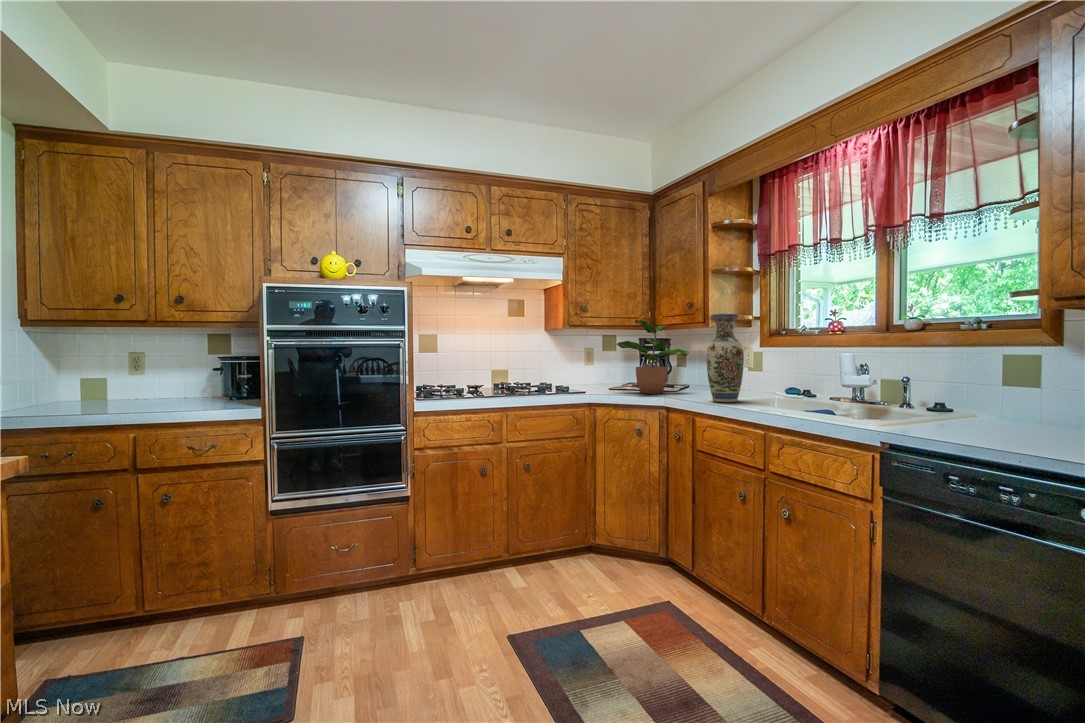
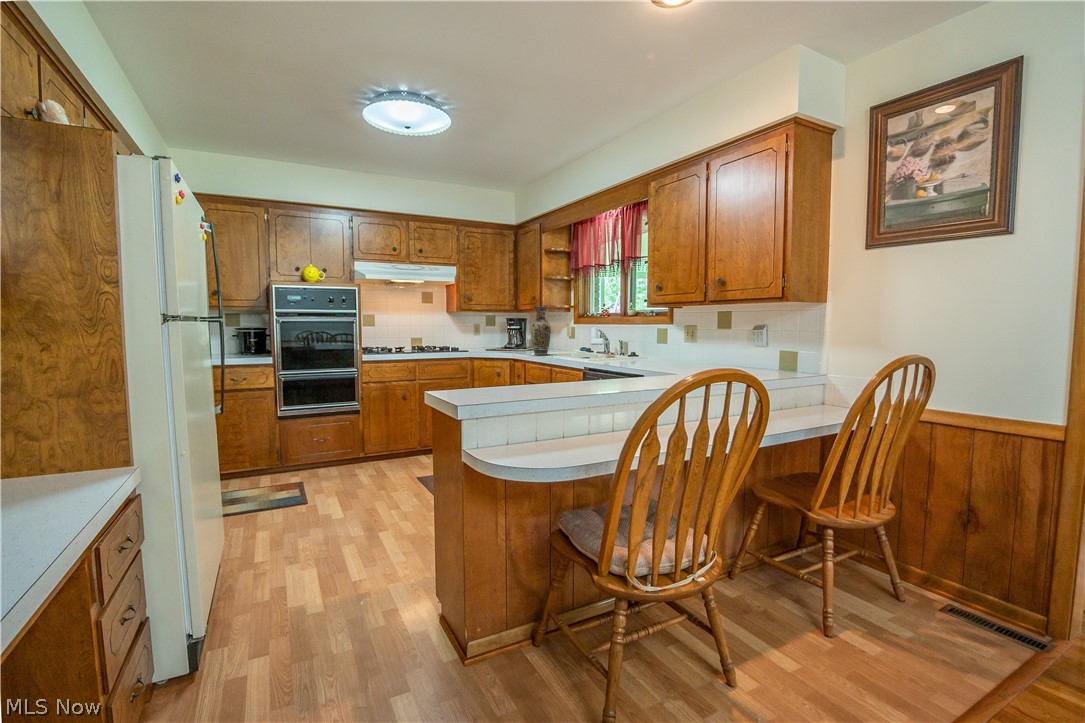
potted plant: present [617,320,689,394] -> none [488,308,530,352]

